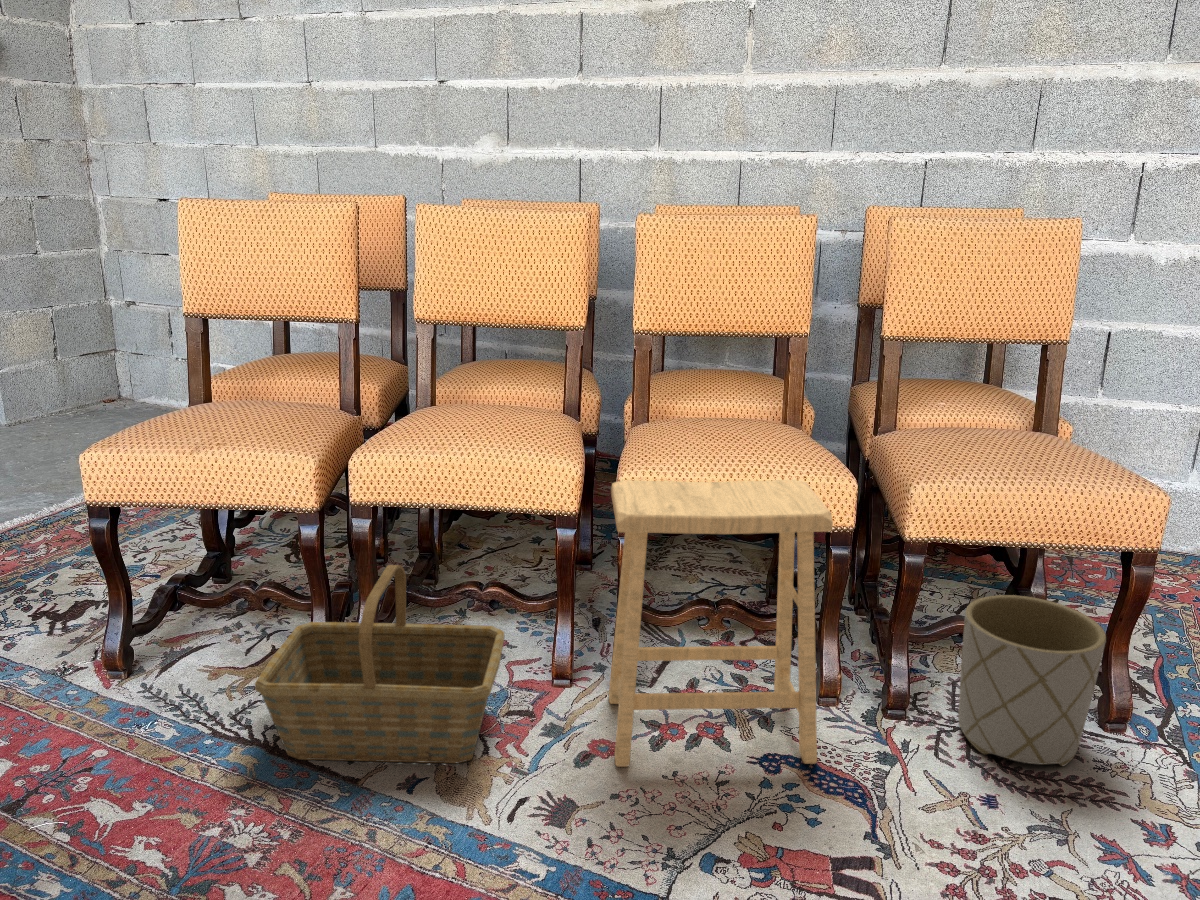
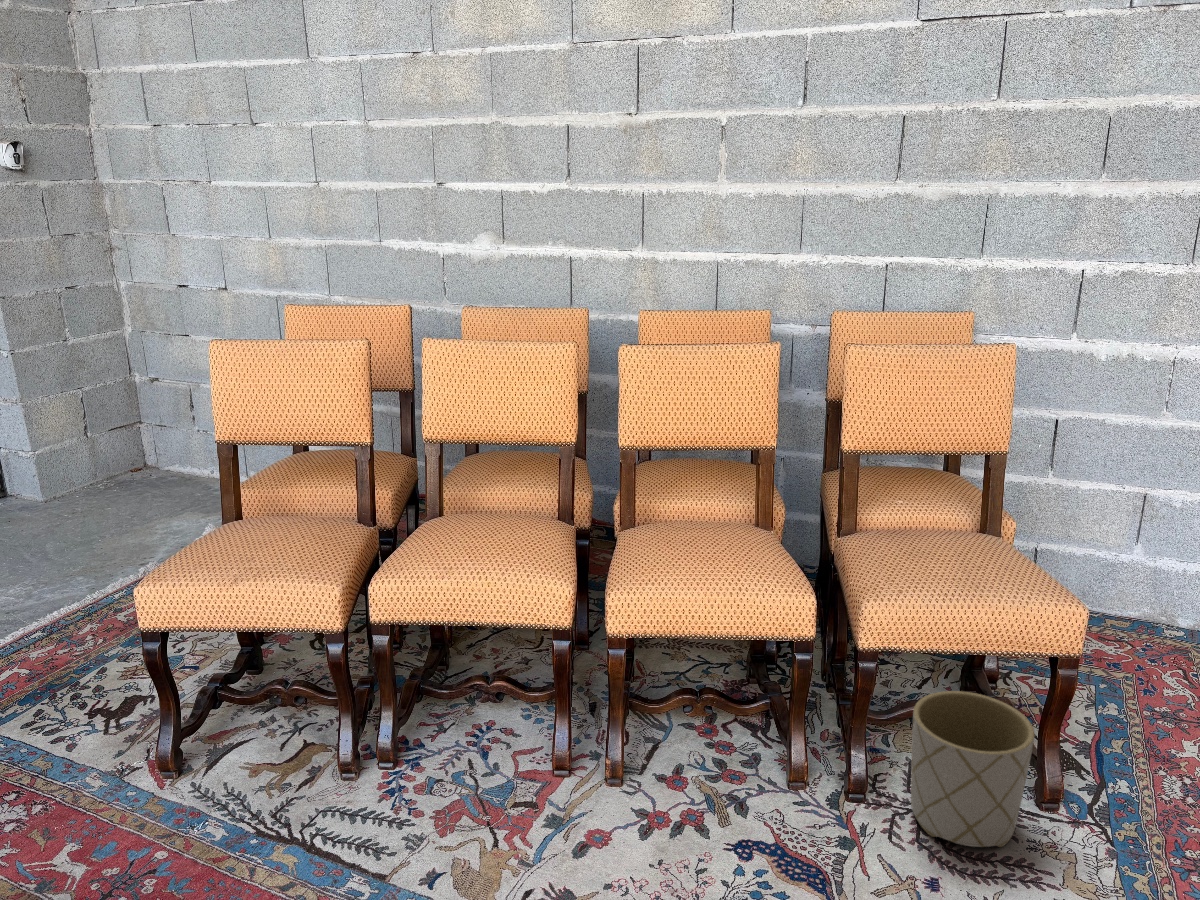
footstool: present [609,480,833,767] -> none [600,598,791,858]
basket: present [255,565,504,763] -> none [293,680,510,858]

